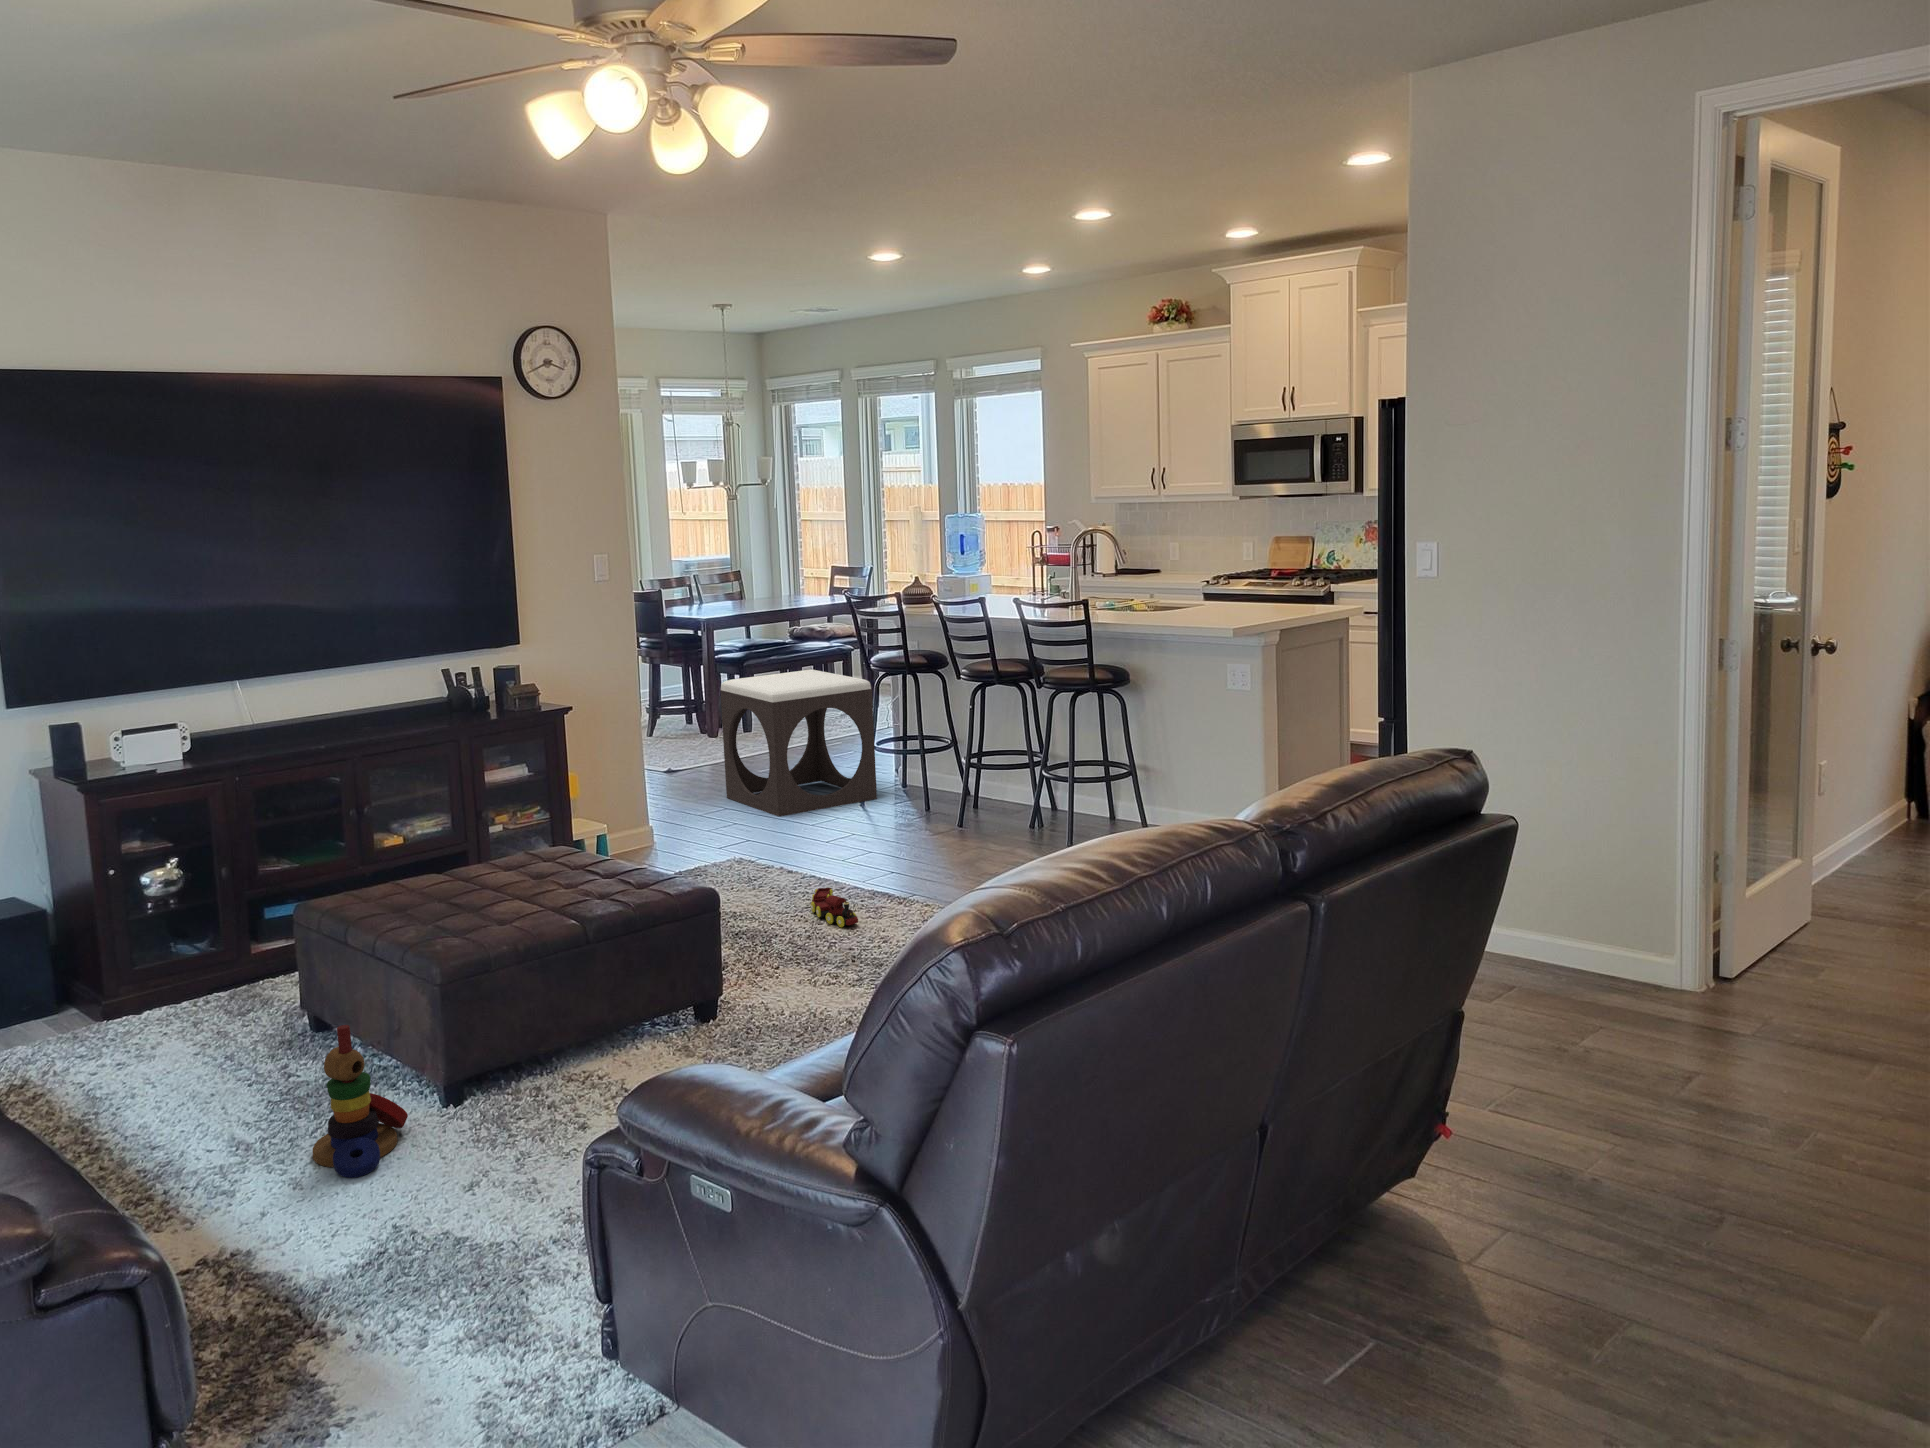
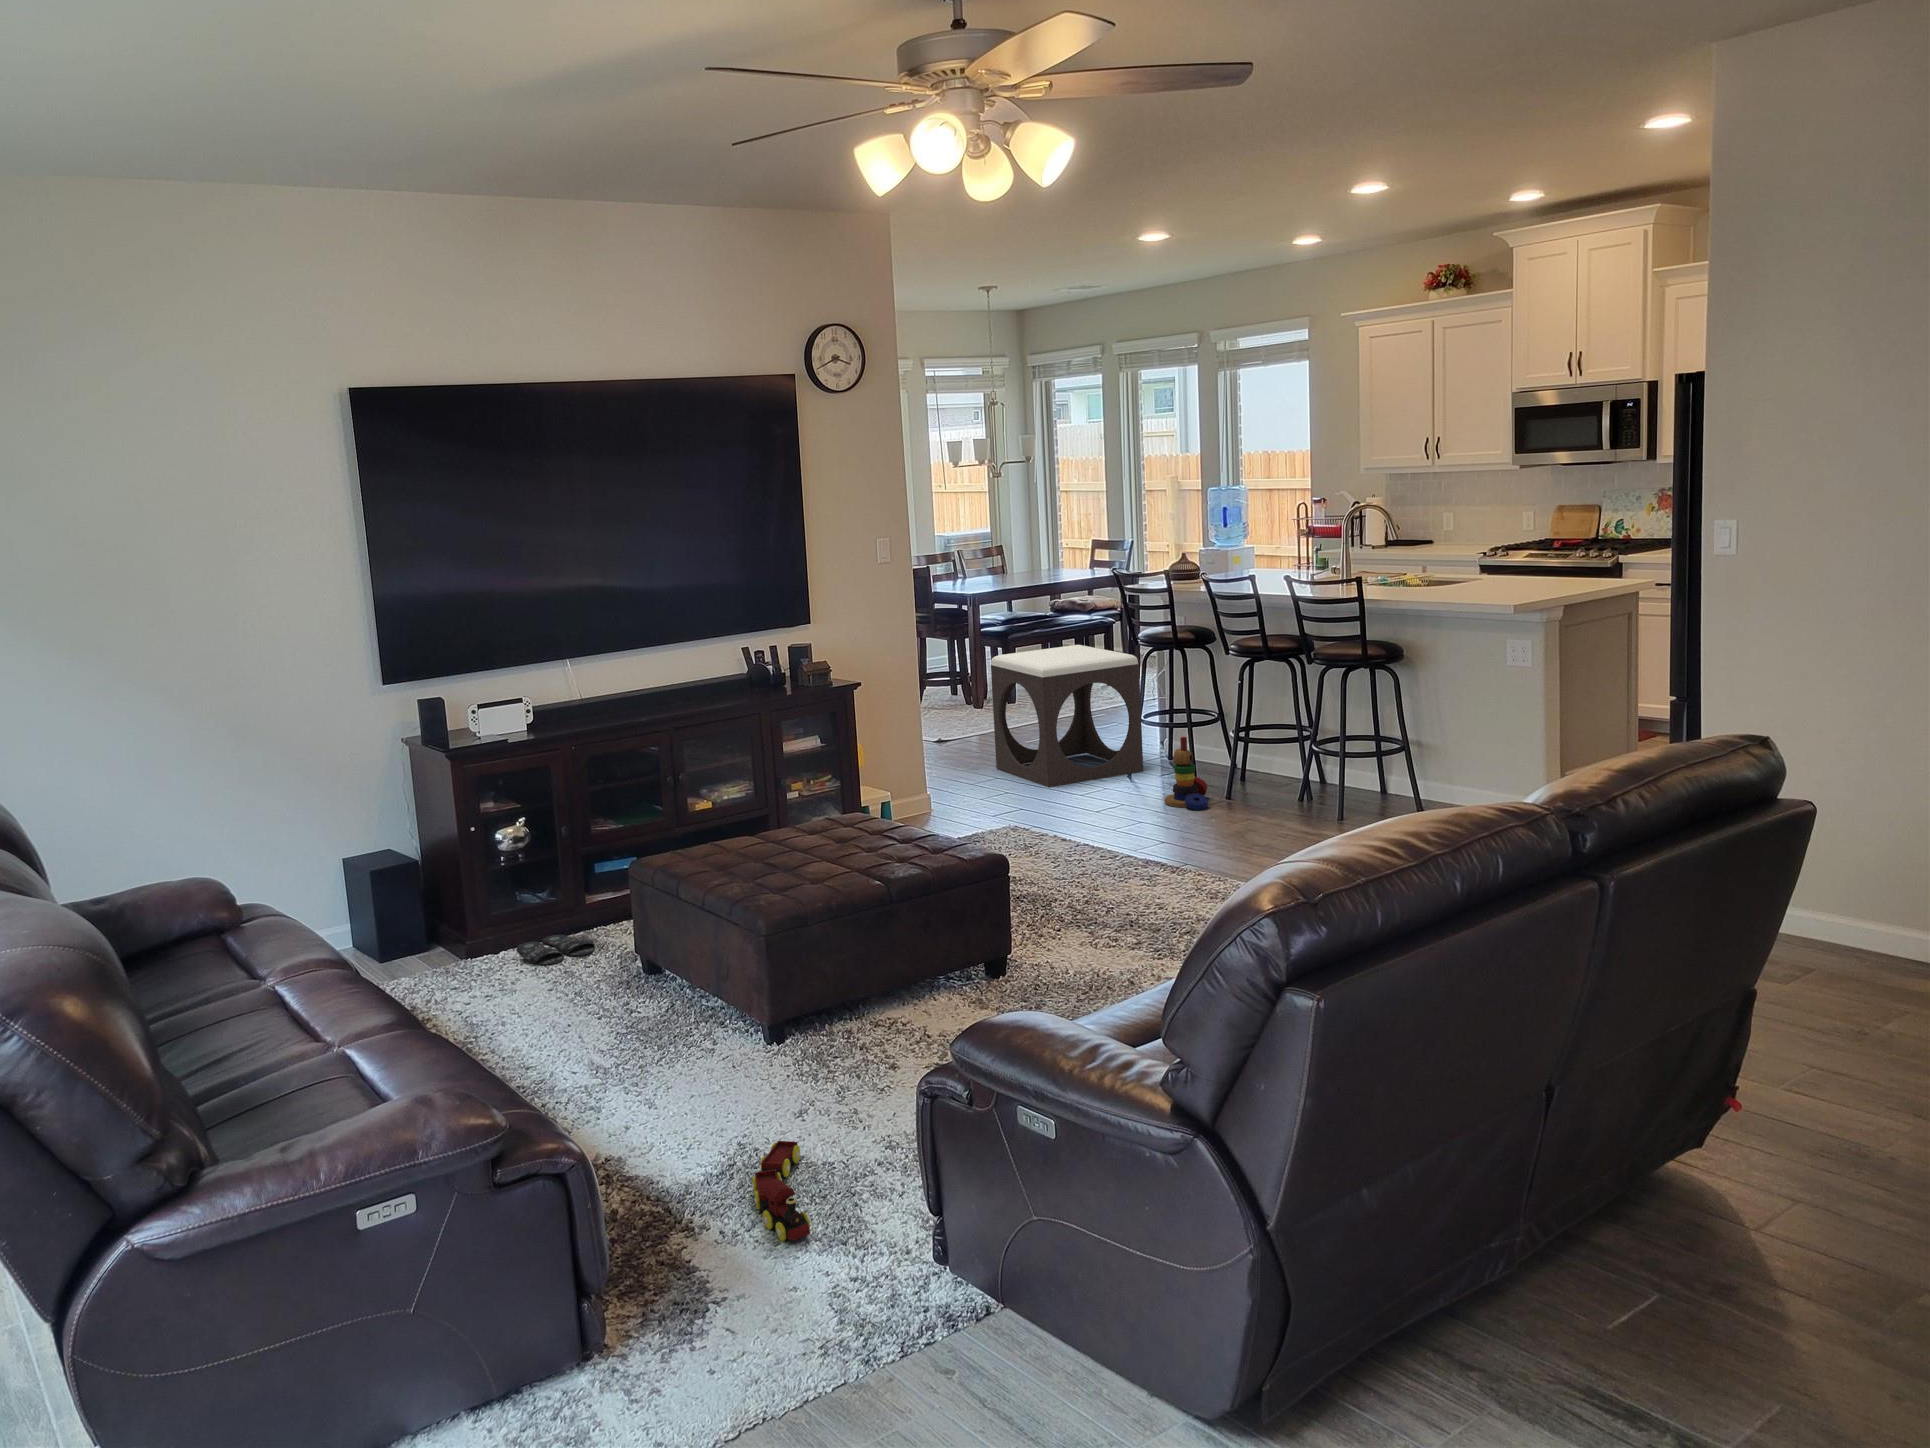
toy train: present [811,888,858,927] -> present [752,1141,810,1241]
slippers: none [163,990,257,1026] -> present [517,935,595,965]
stacking toy: present [313,1025,408,1178] -> present [1165,737,1208,810]

